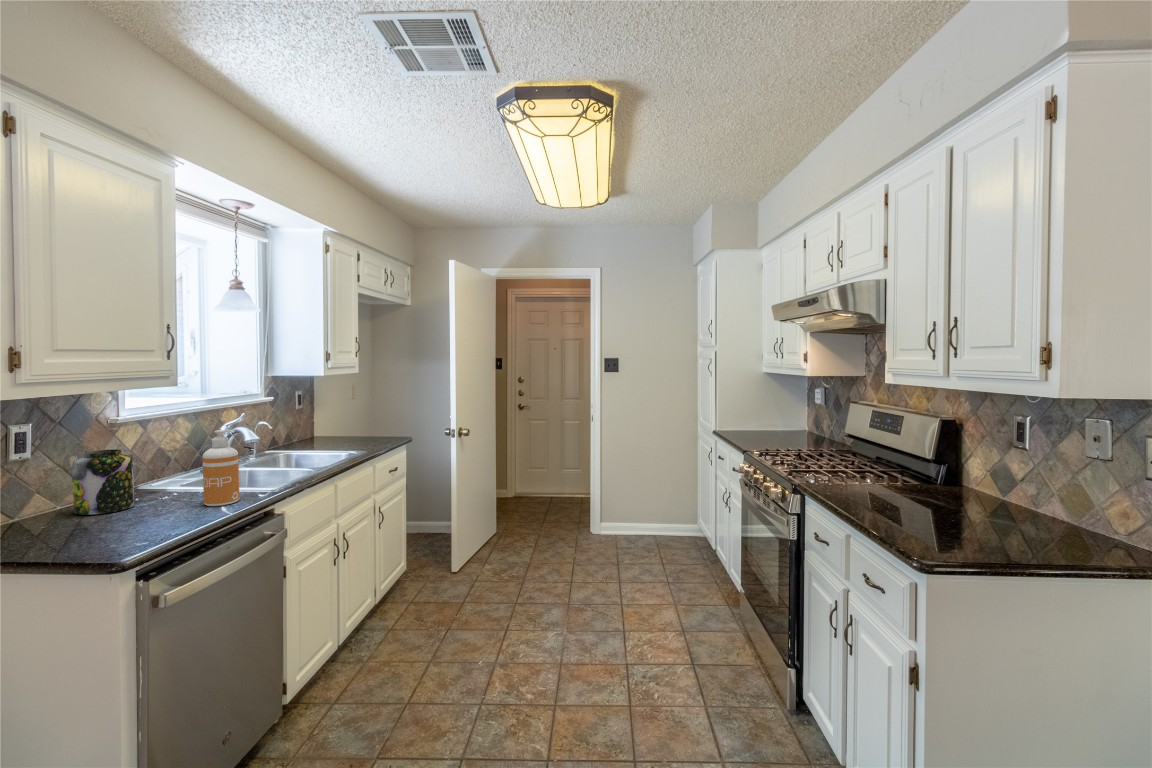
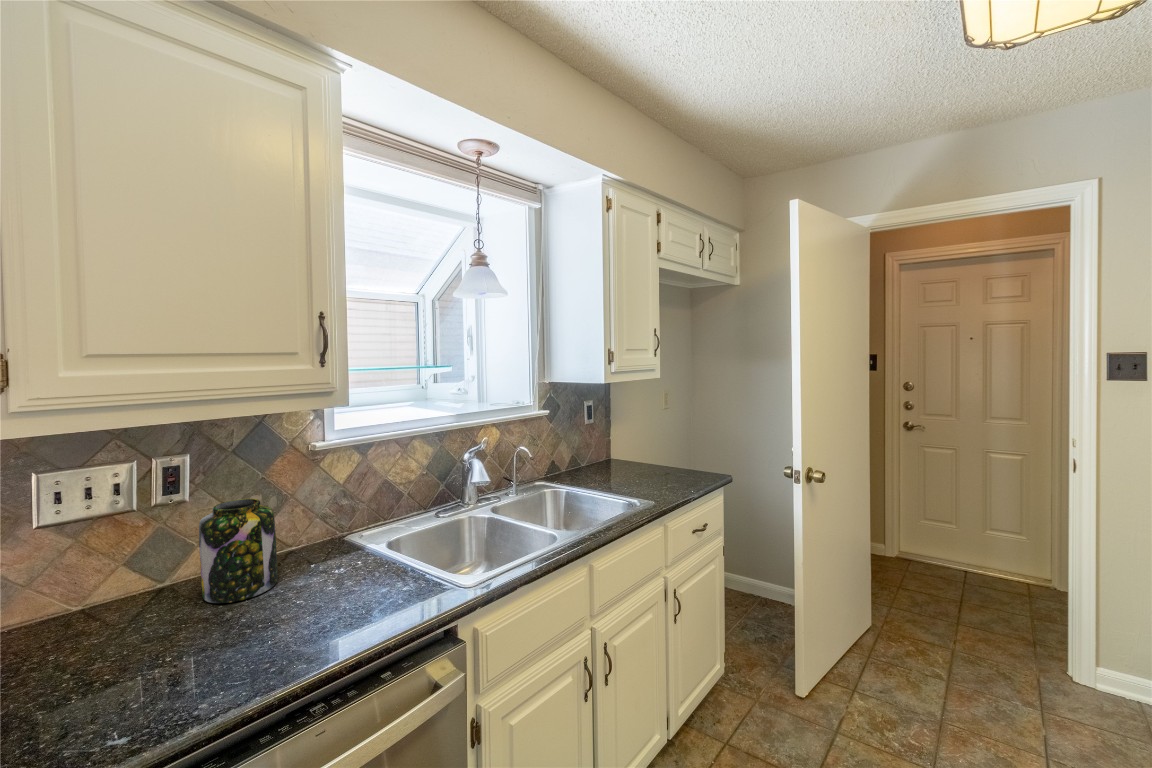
soap dispenser: present [202,430,240,506] -> none [300,495,365,643]

